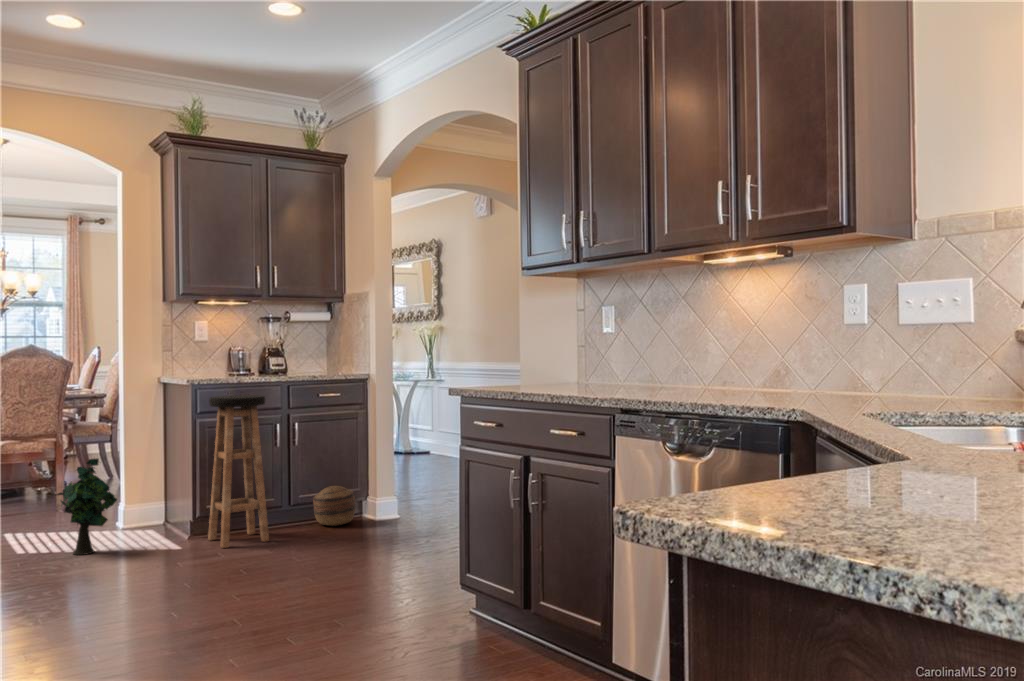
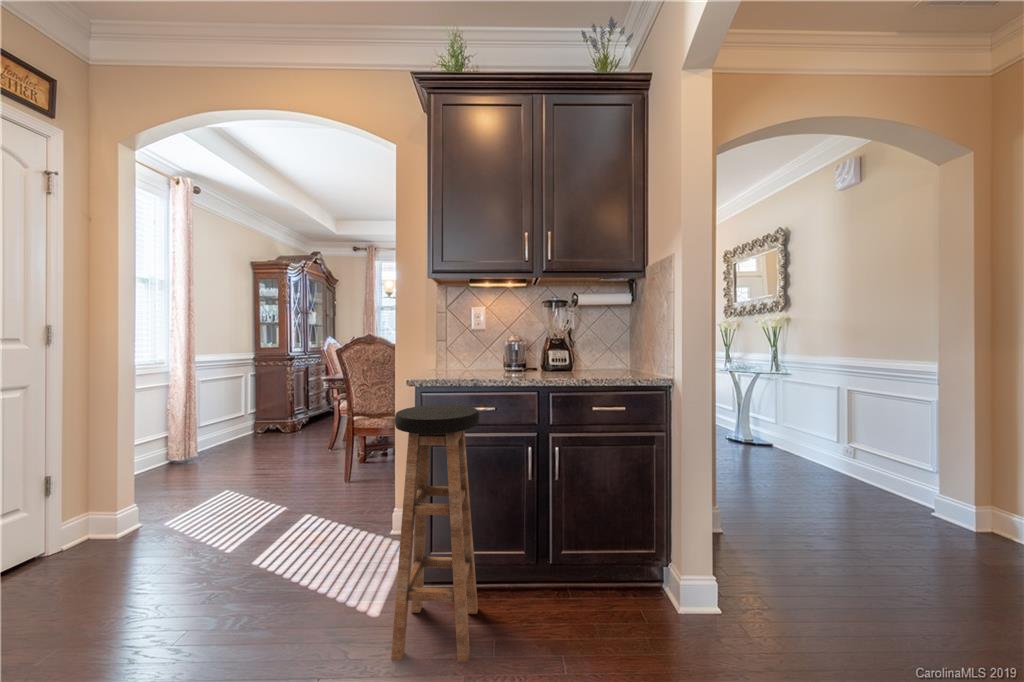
decorative plant: present [57,458,117,555] -> none [249,472,319,592]
basket: present [313,486,355,526] -> none [568,559,638,641]

